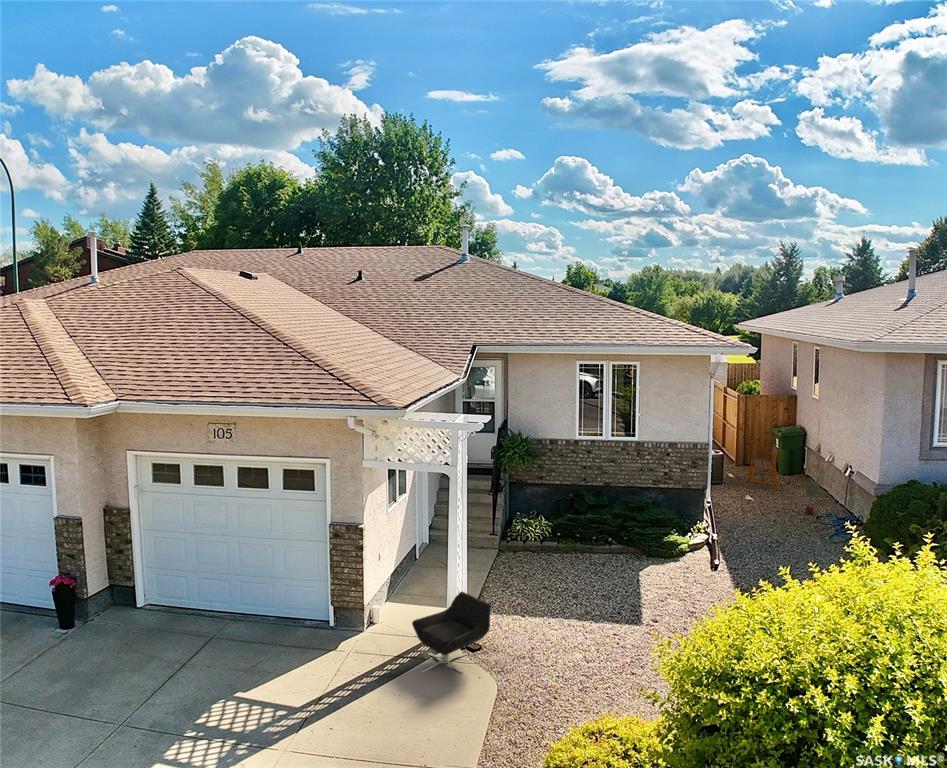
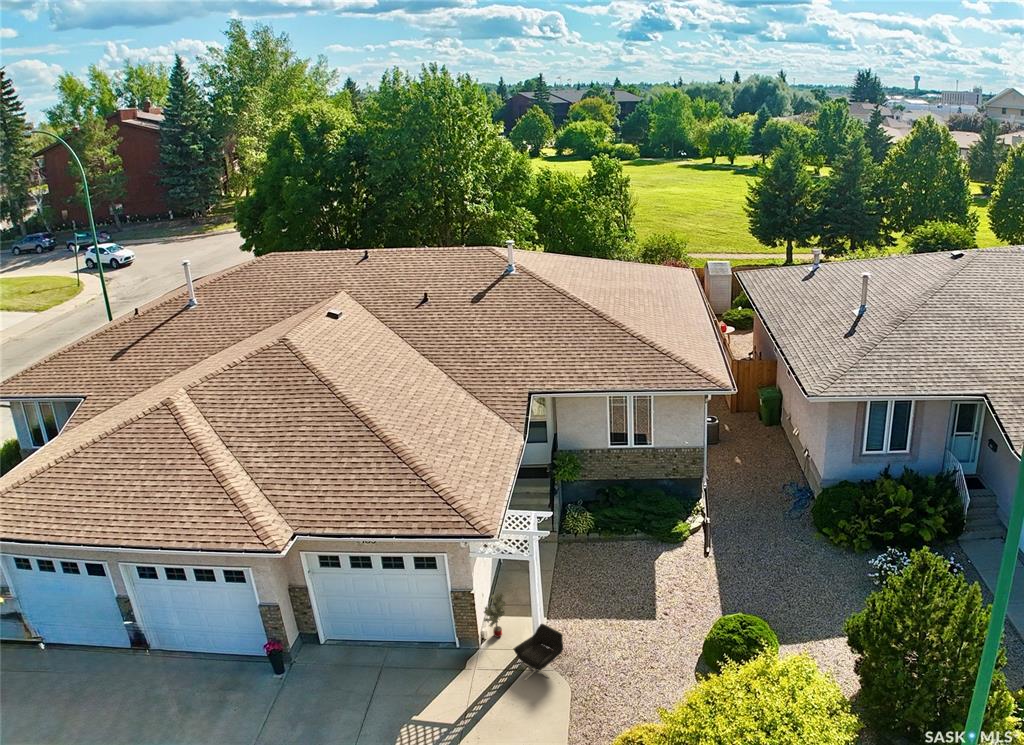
bench: present [748,444,778,490] -> none [744,396,767,439]
potted tree: present [806,476,826,515] -> present [484,593,506,637]

